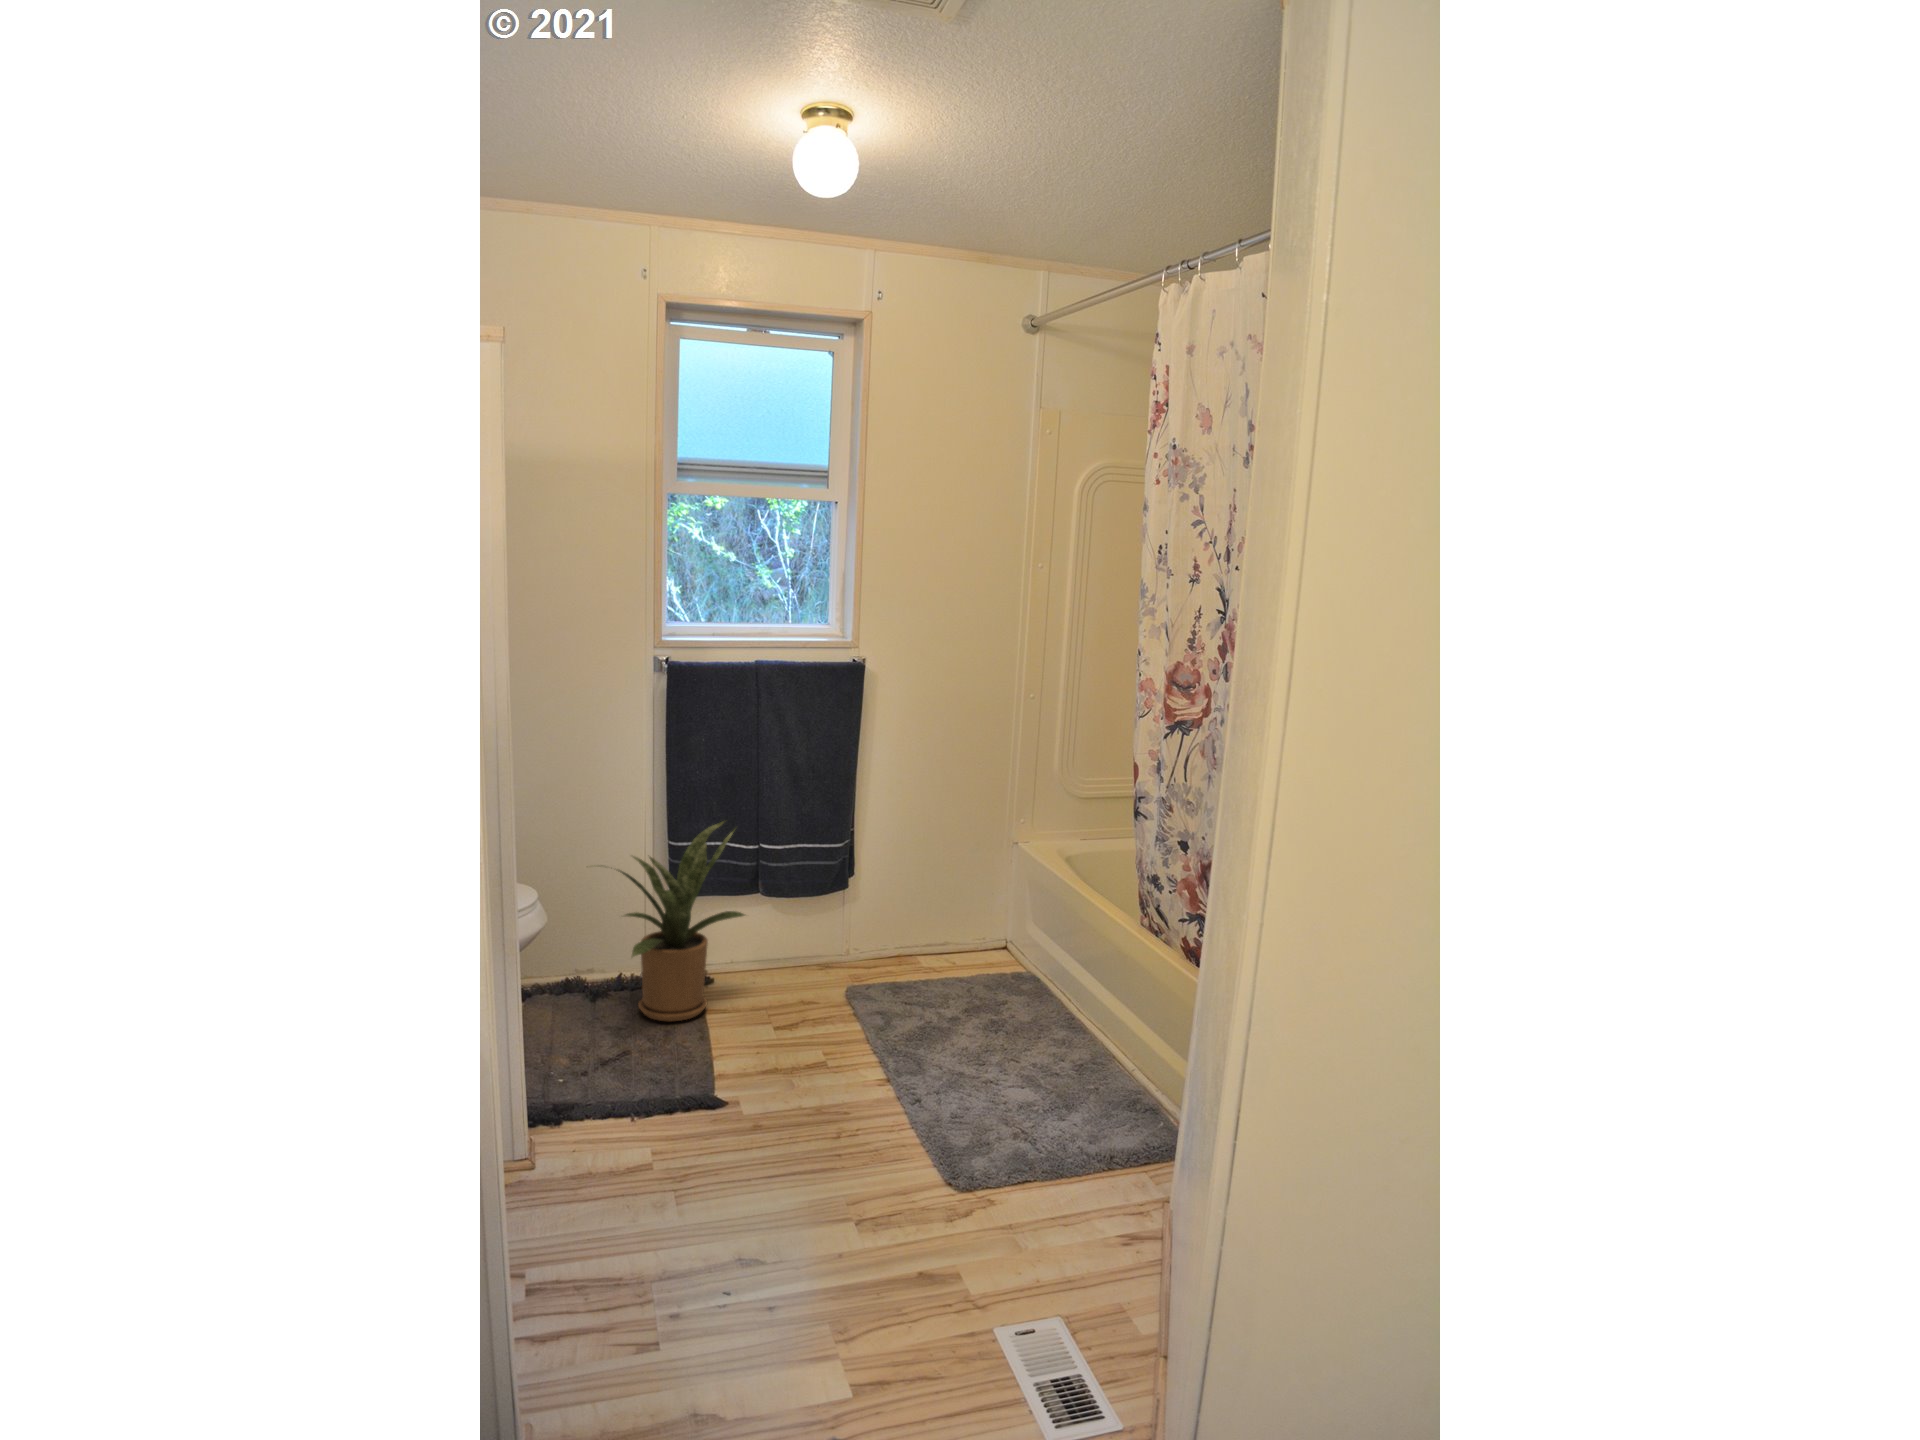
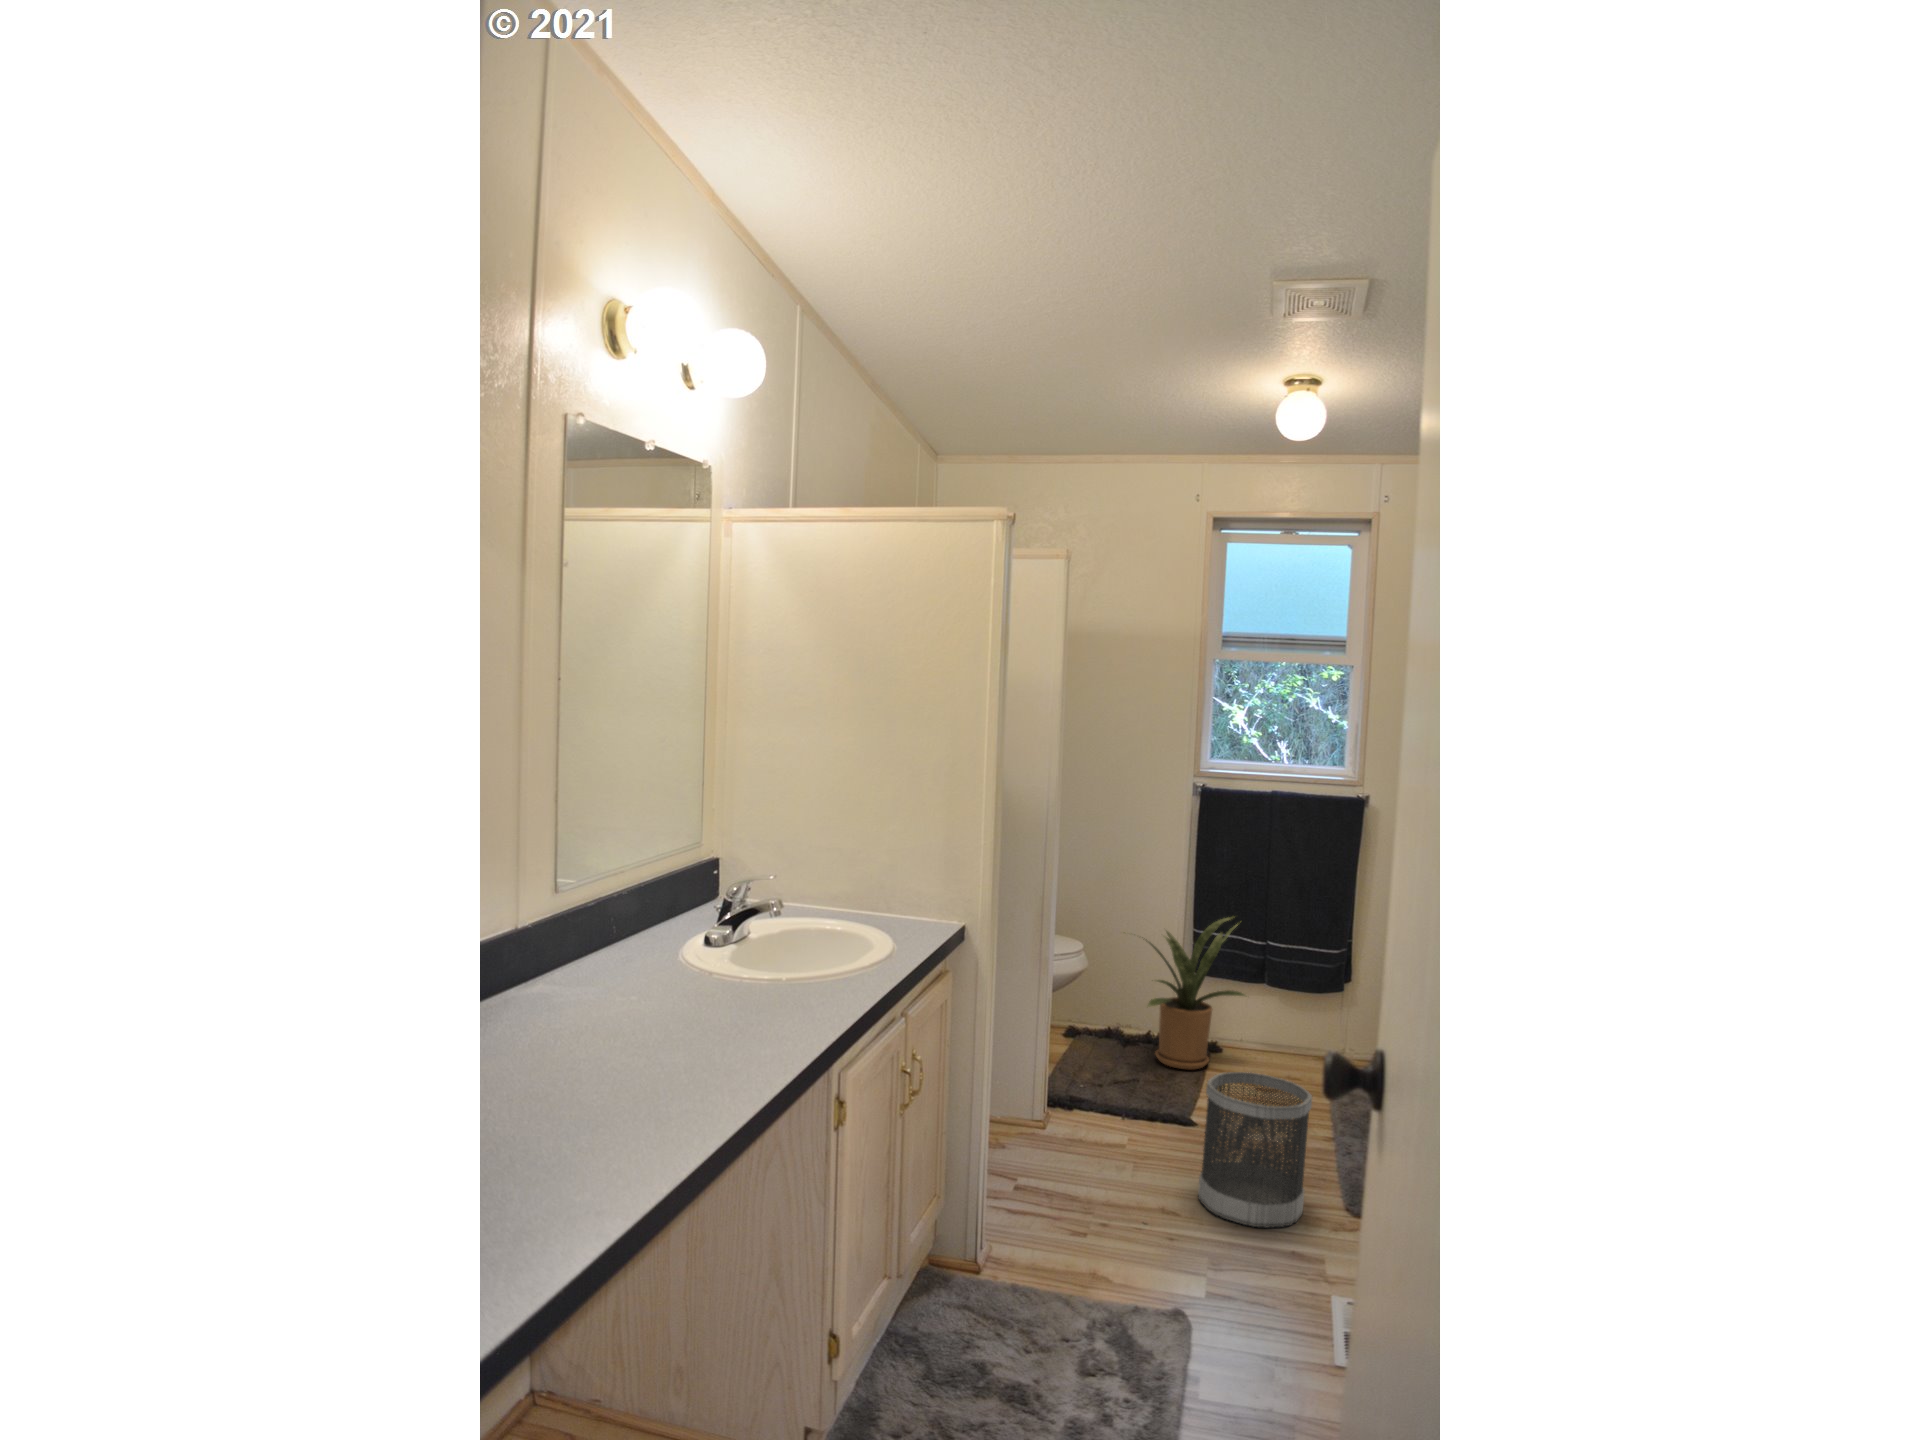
wastebasket: none [773,1043,907,1246] -> present [1198,1072,1312,1228]

